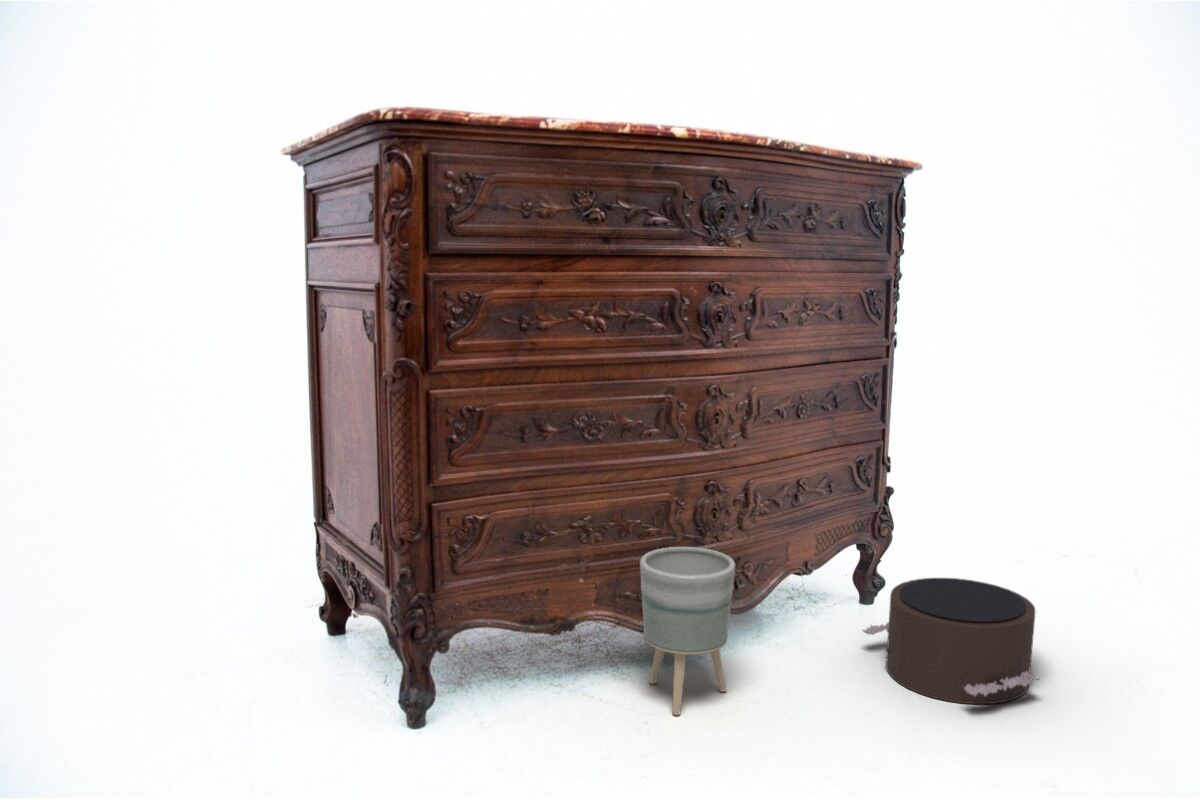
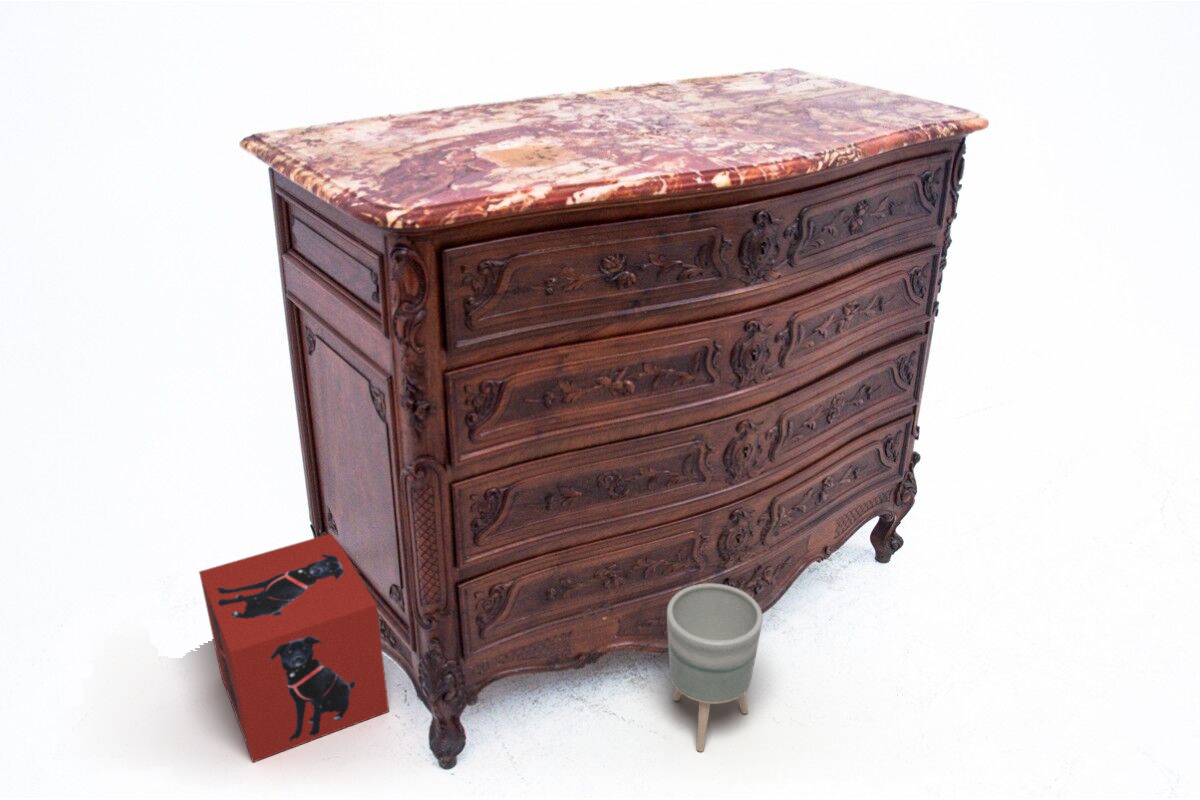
storage box: none [176,520,356,720] -> present [199,534,389,762]
pouf: present [863,578,1038,704] -> none [880,581,1057,737]

